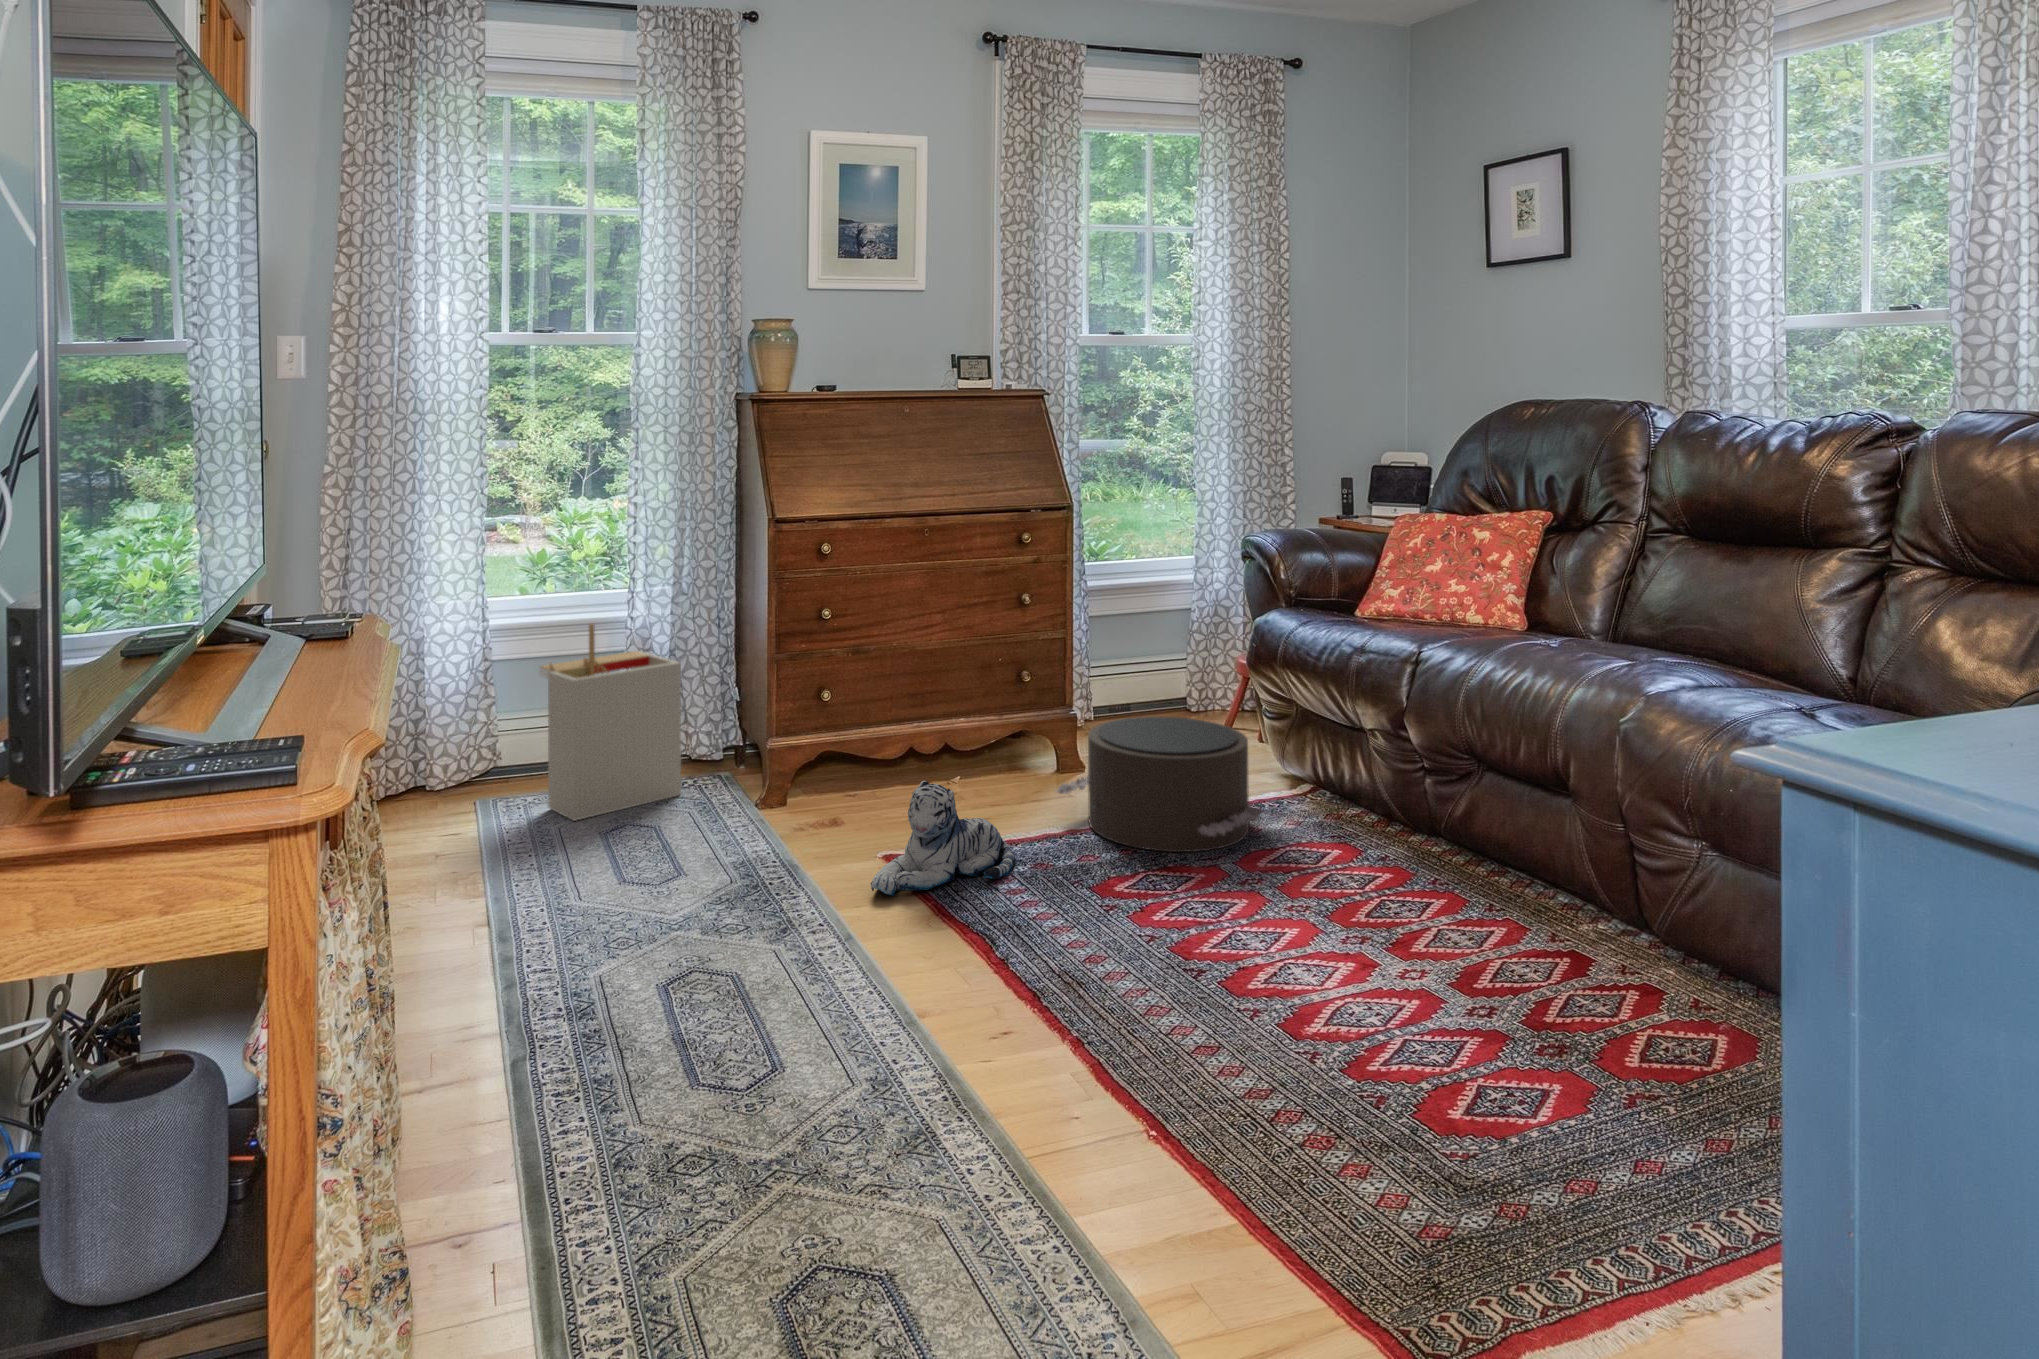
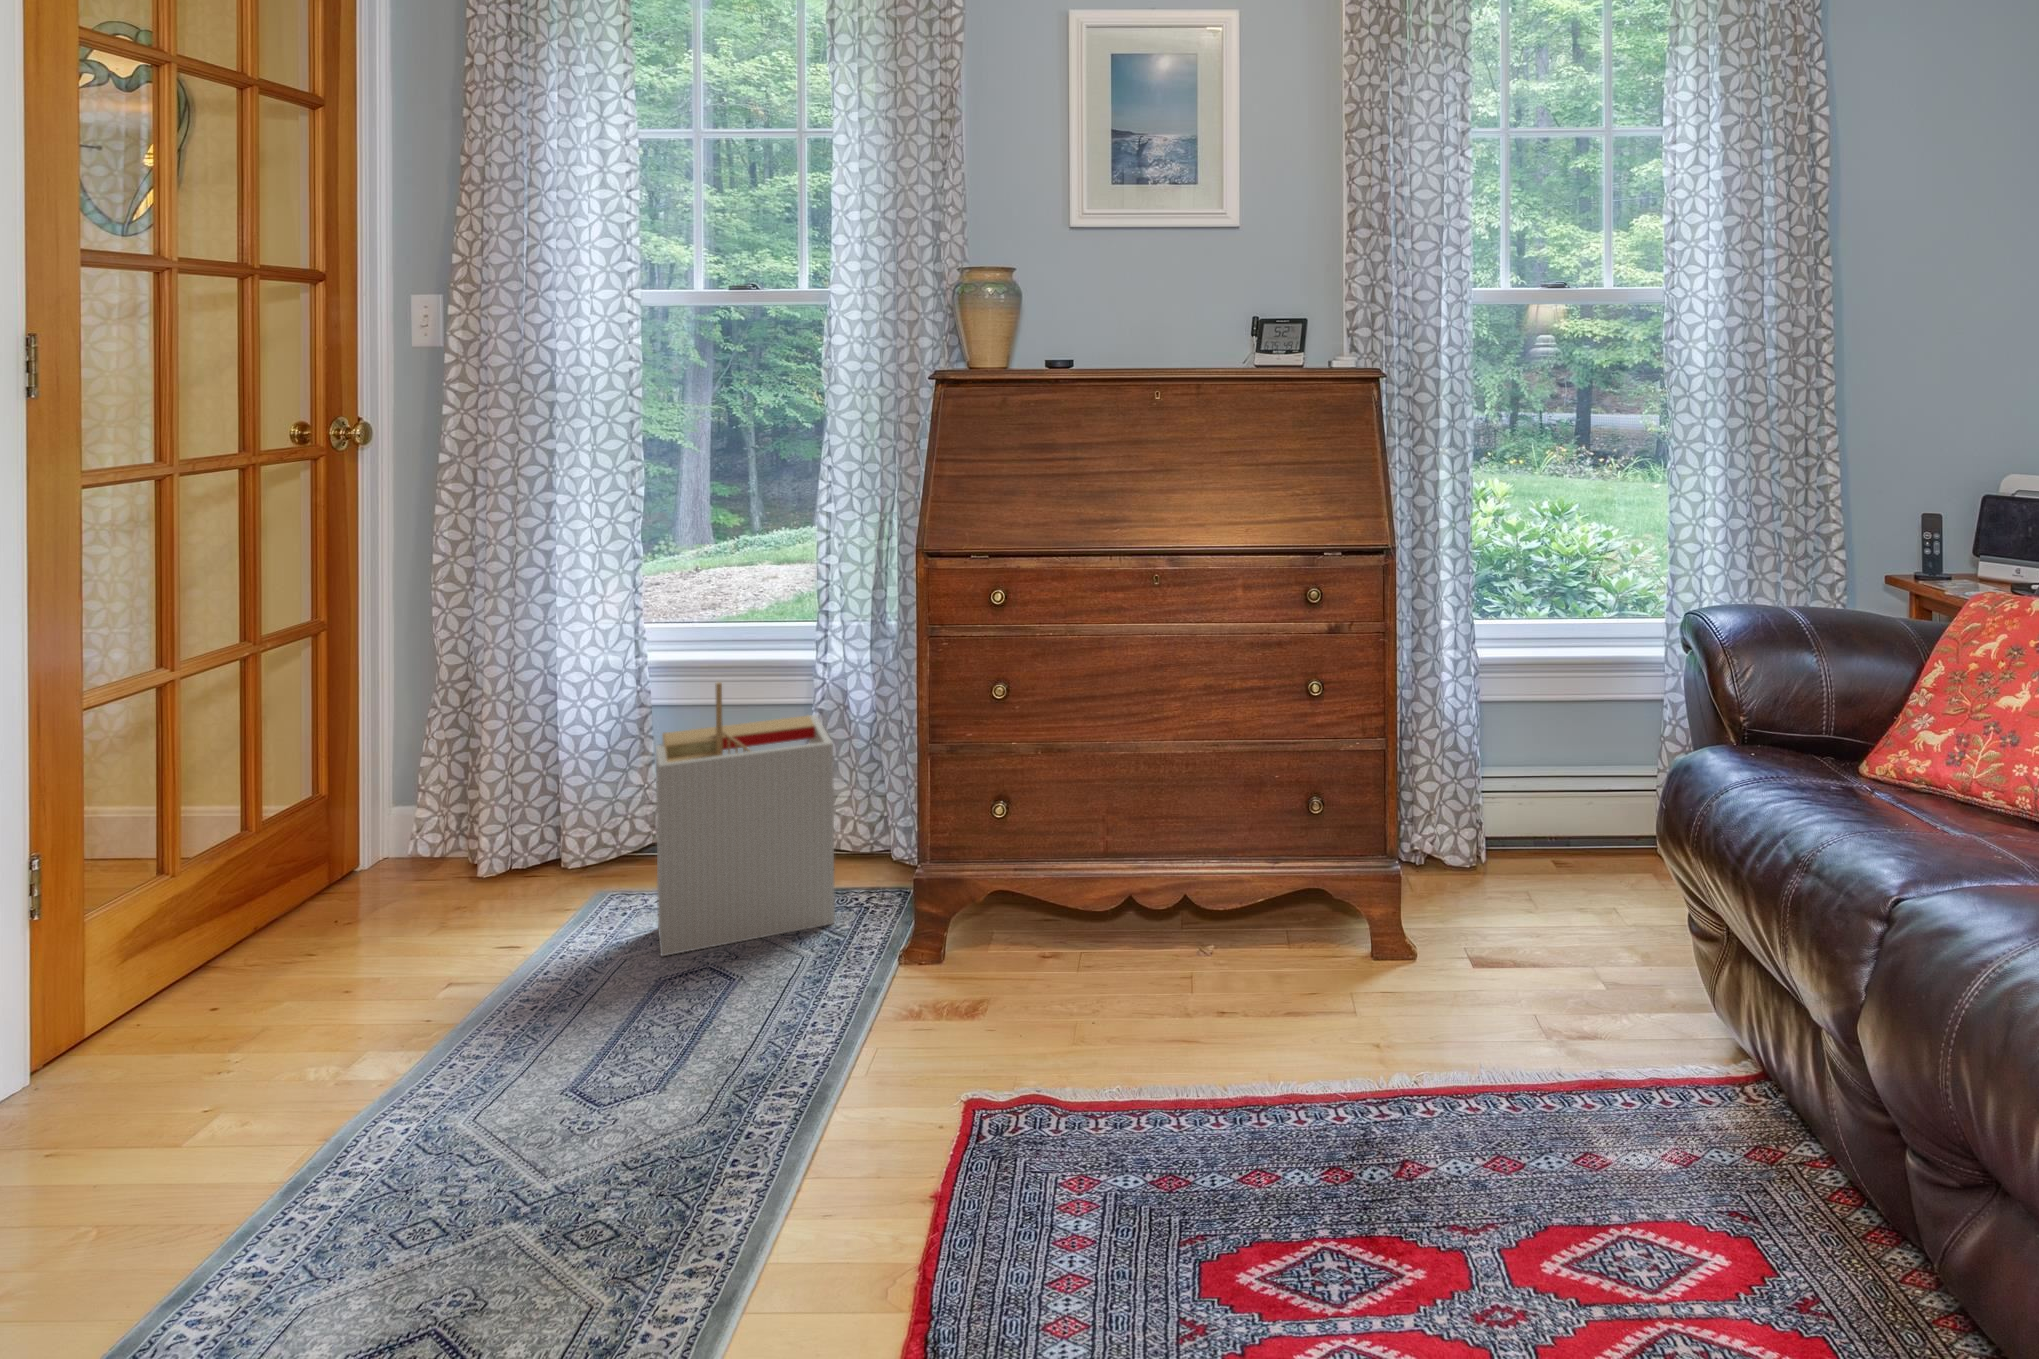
pouf: present [1056,717,1264,852] -> none [1287,907,1621,1200]
plush toy: present [871,781,1015,896] -> none [868,1022,1163,1226]

